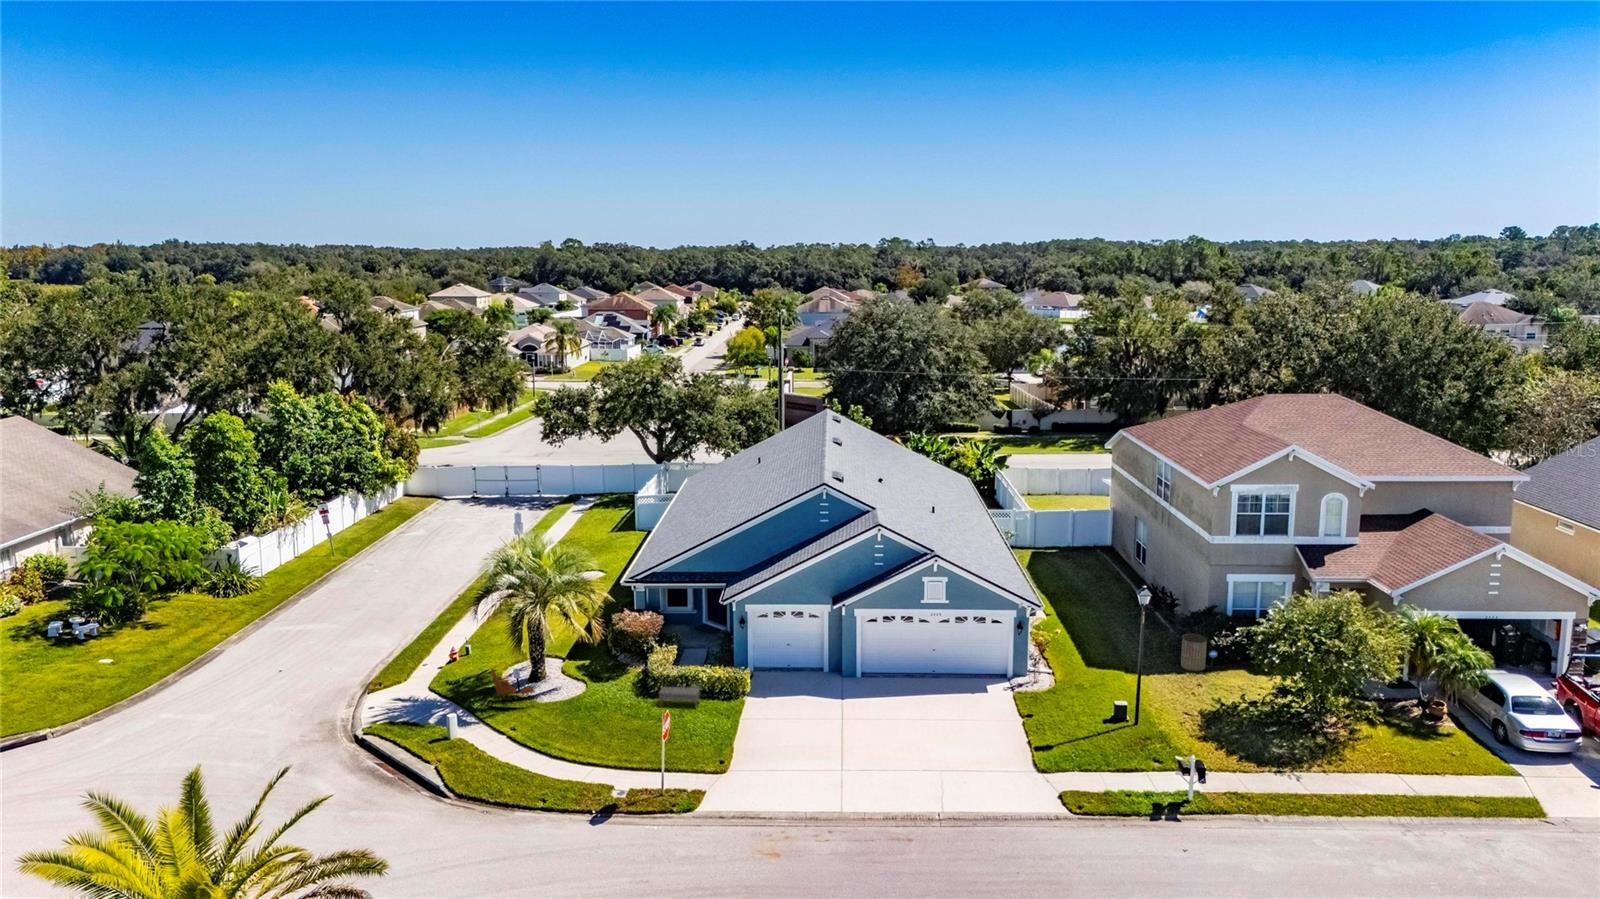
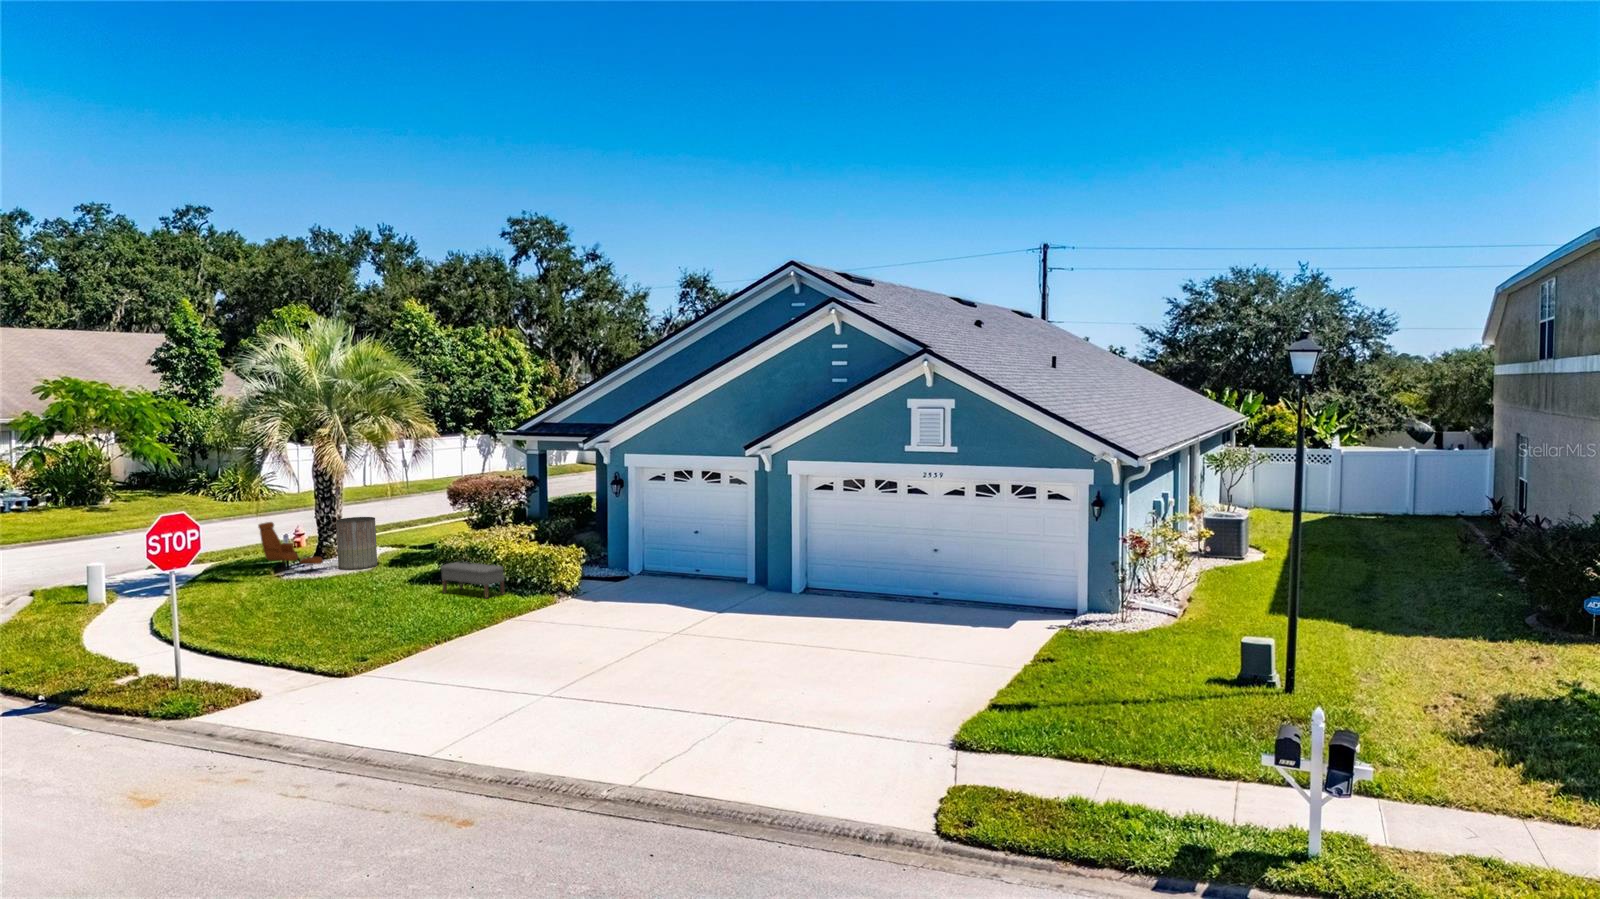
trash can: present [1181,634,1207,671] -> present [336,517,377,570]

